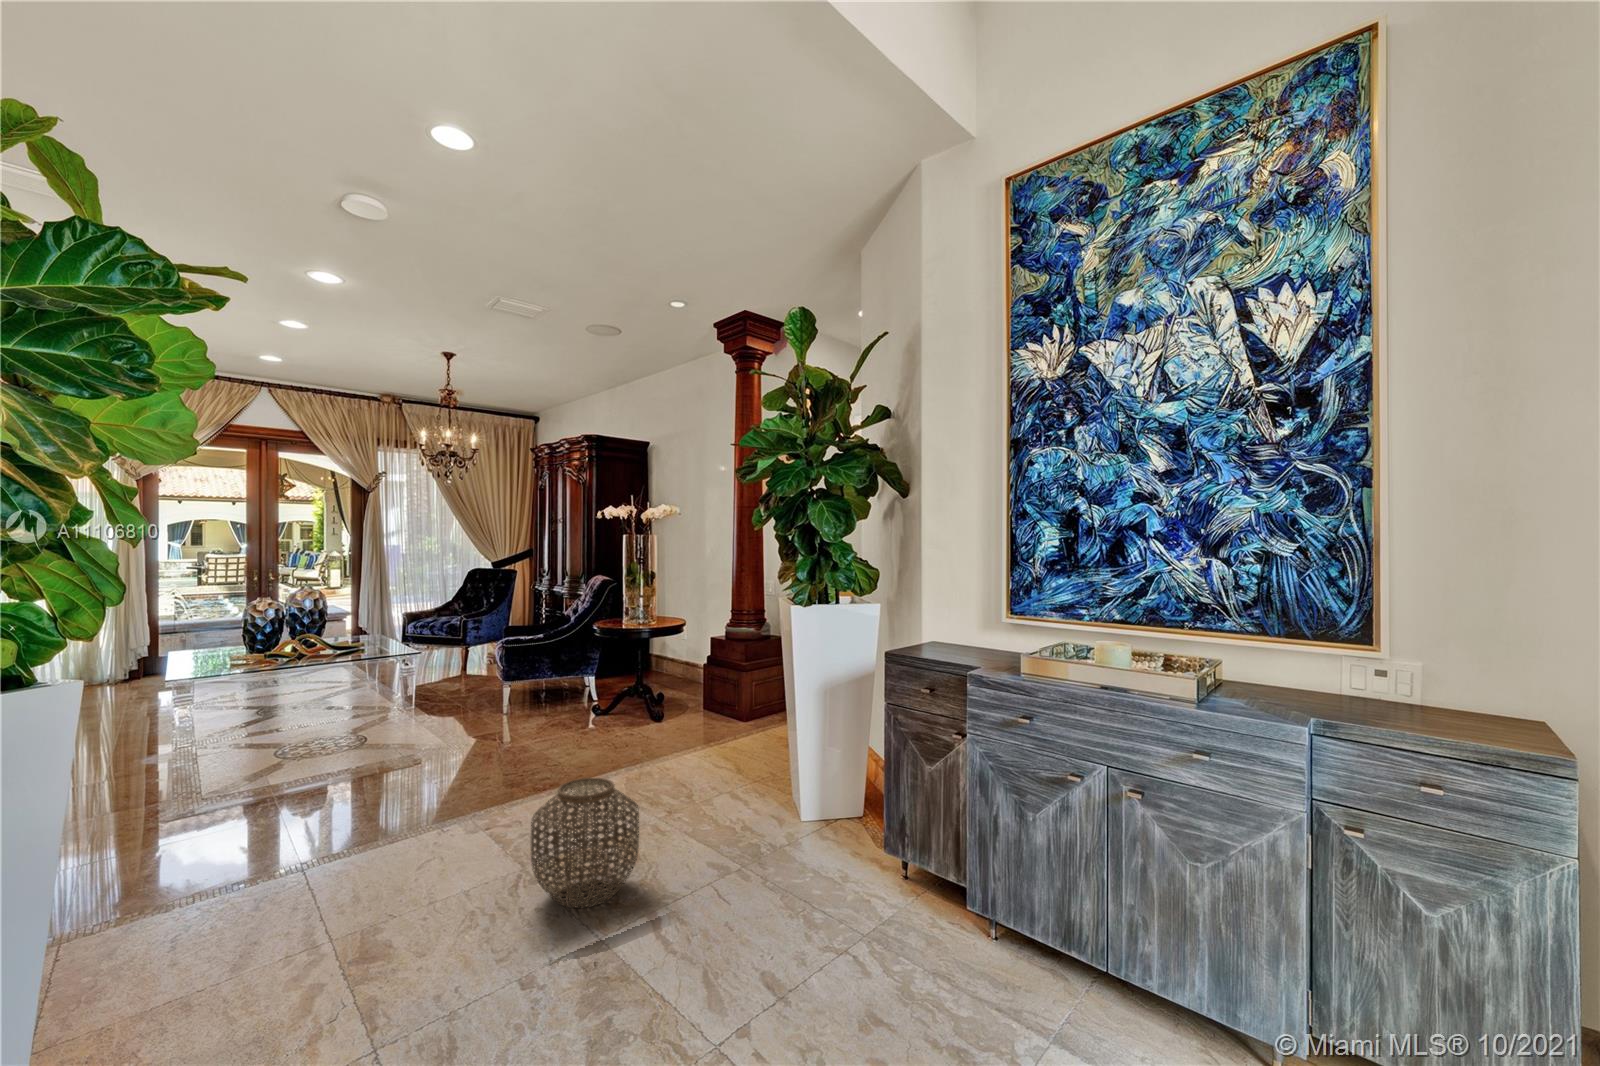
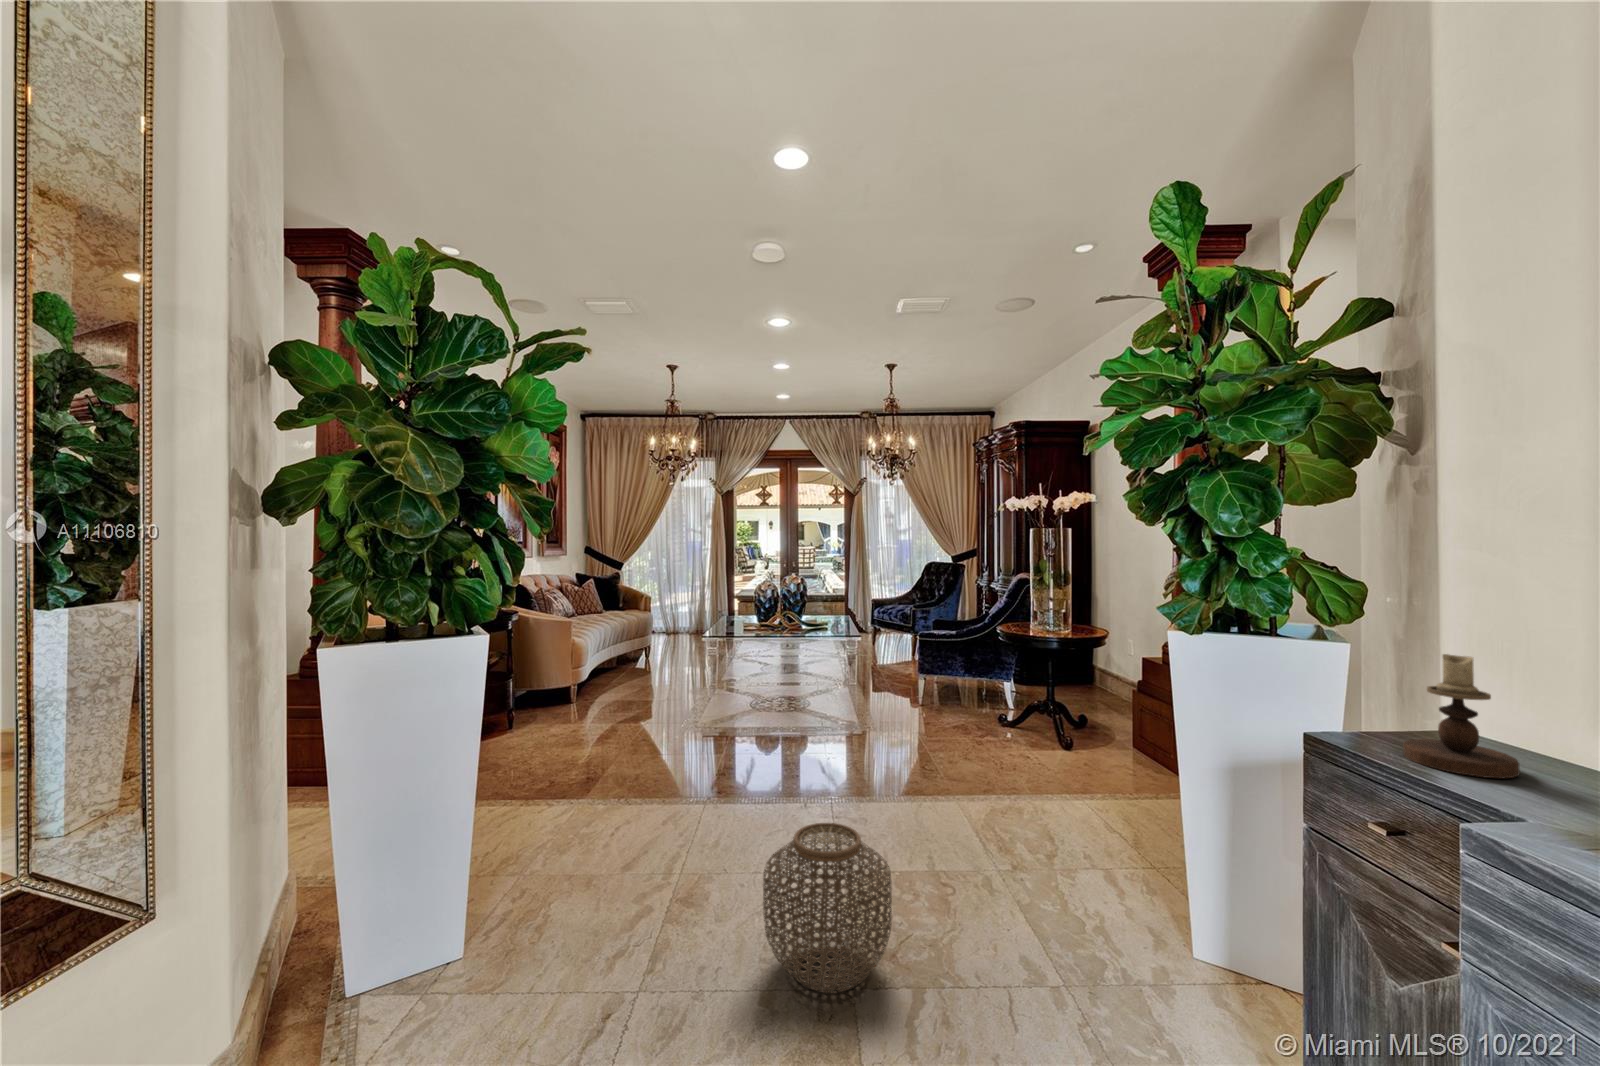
candlestick: none [911,601,951,657] -> present [1403,654,1520,778]

